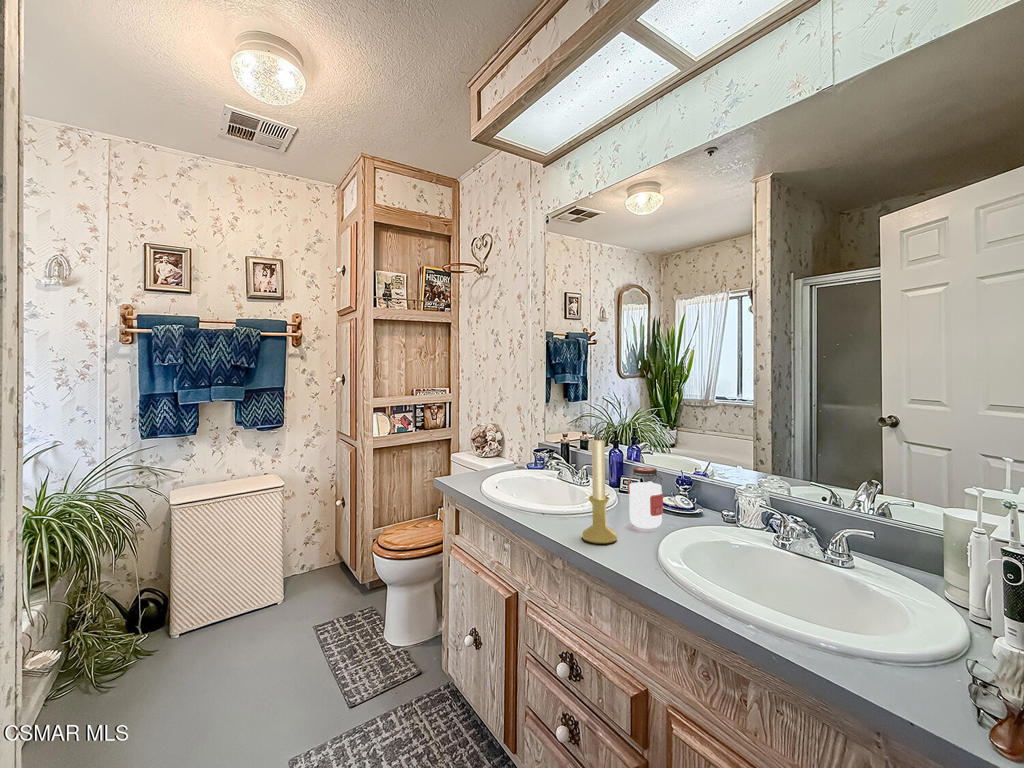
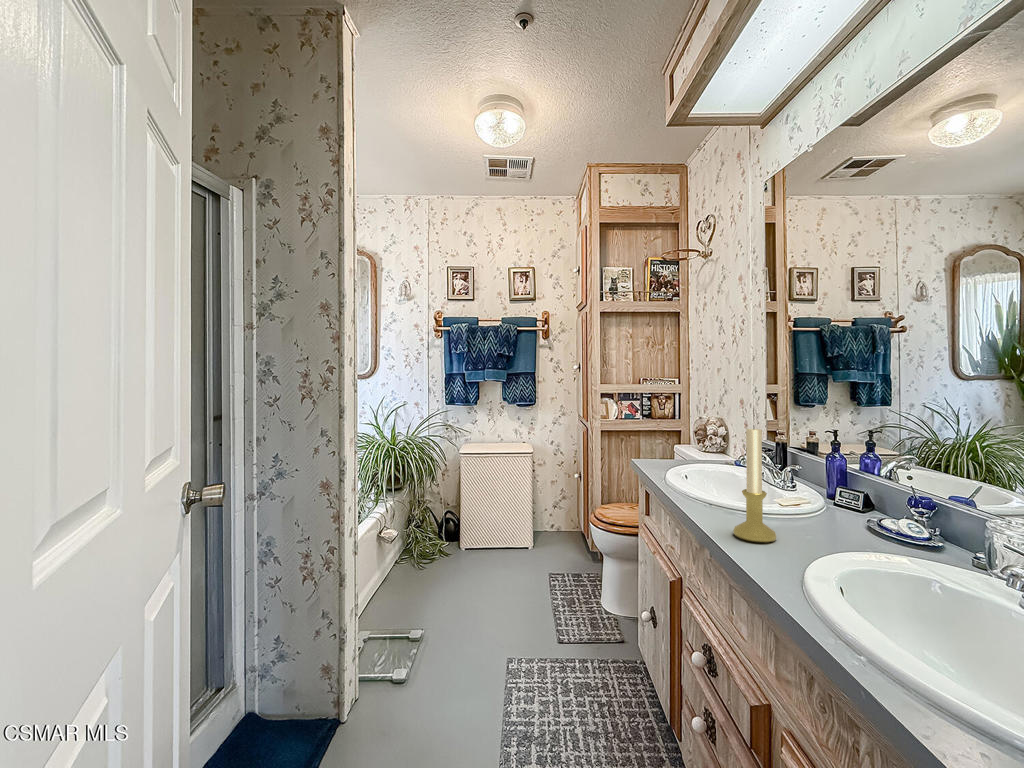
jar: present [628,467,663,528] -> none [803,465,852,539]

